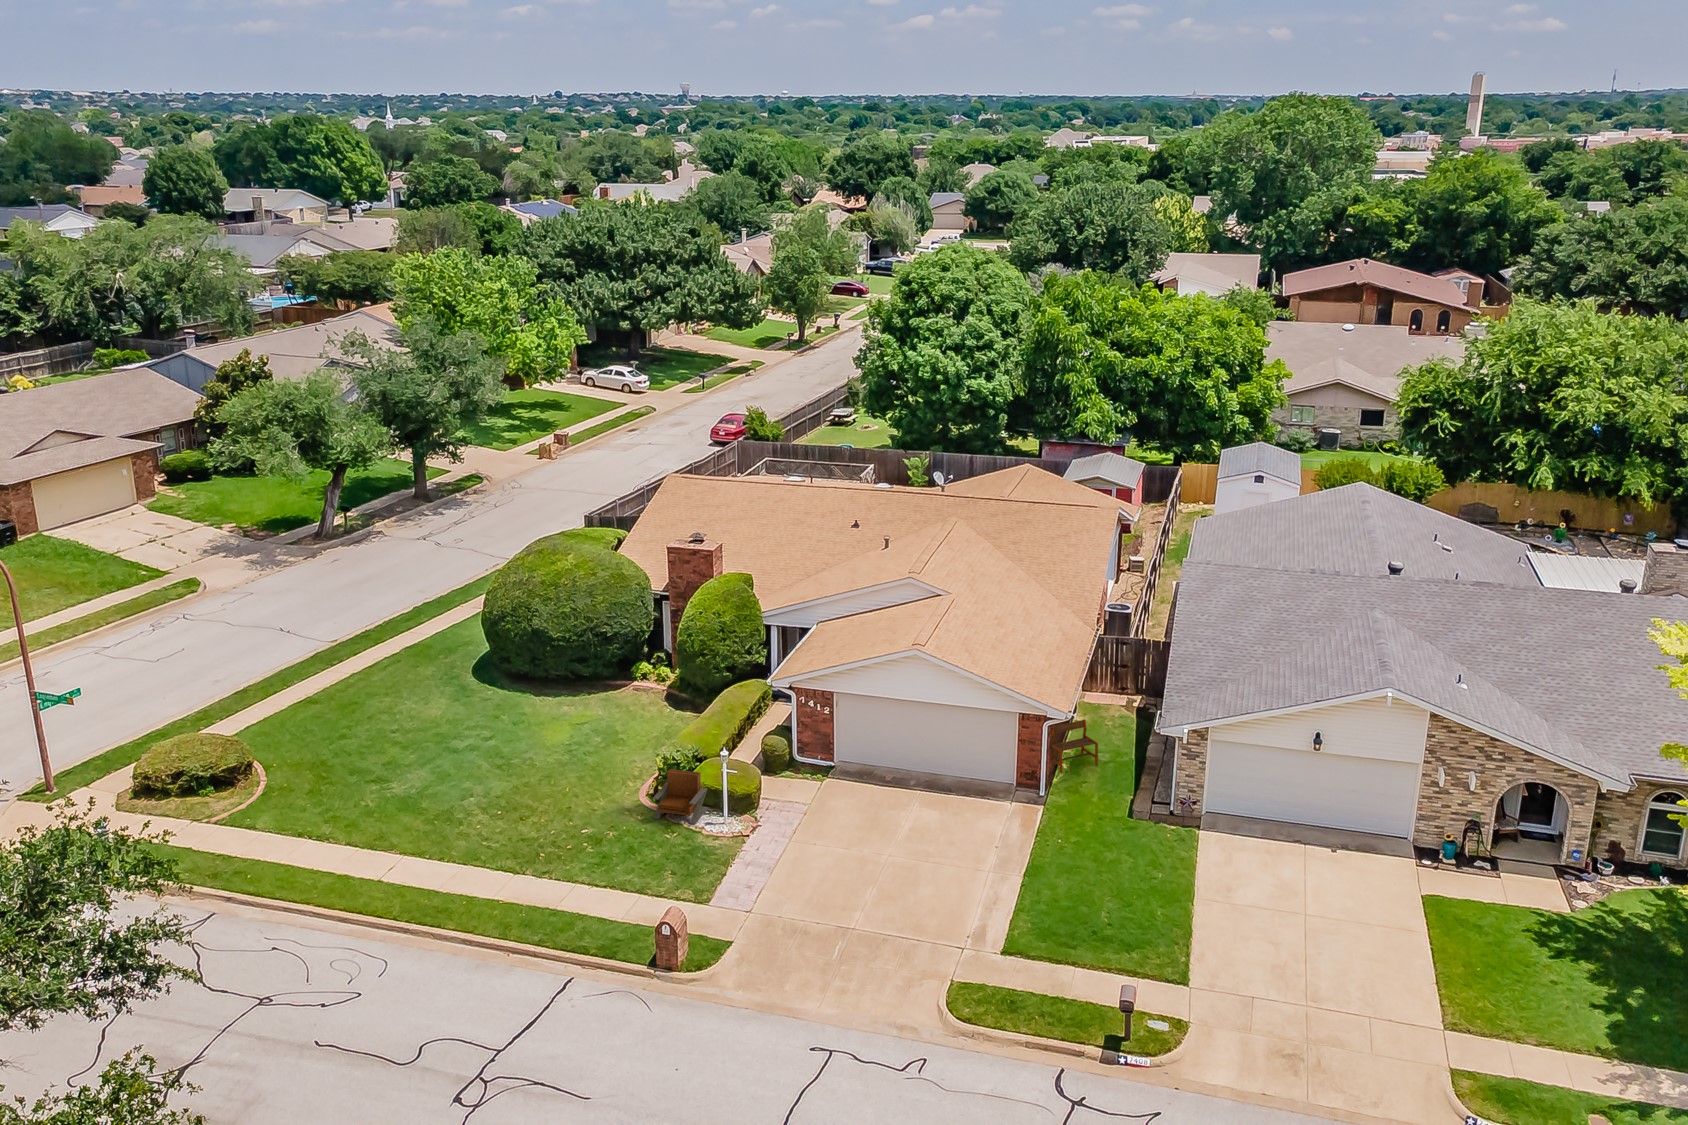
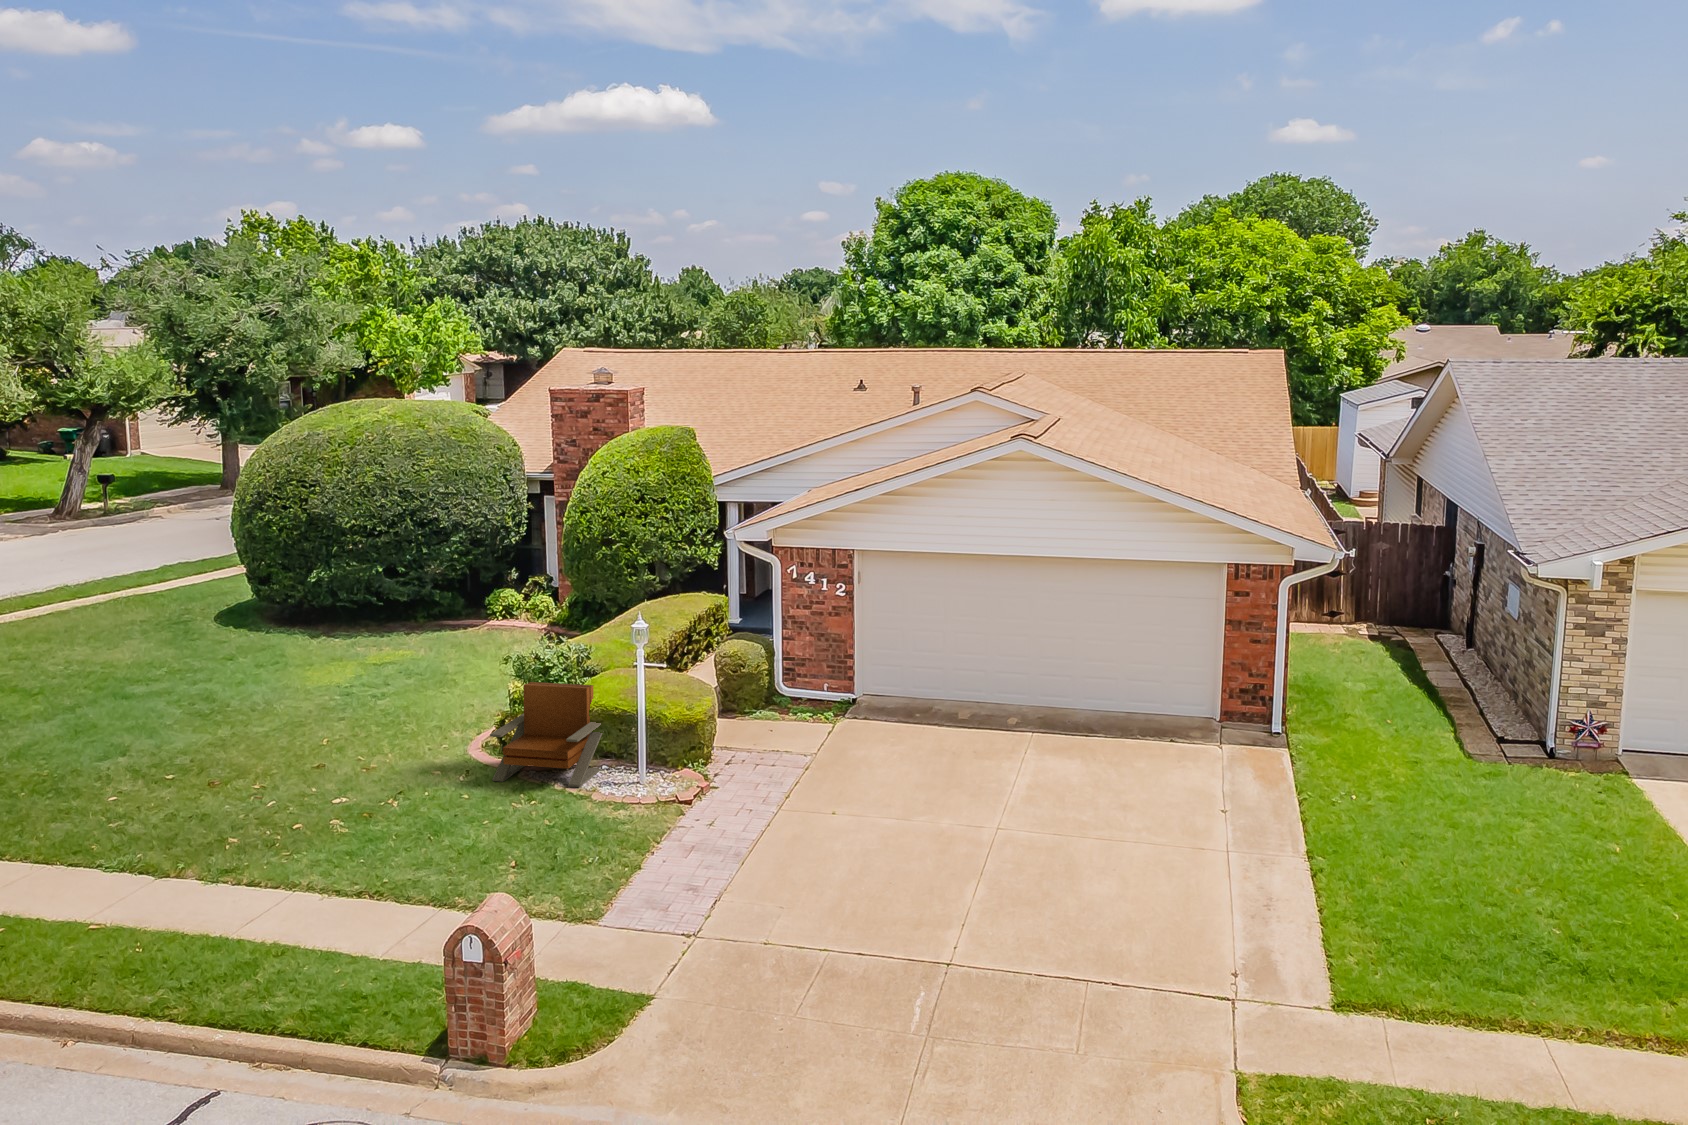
bench: present [1051,719,1098,773] -> none [1263,610,1358,703]

